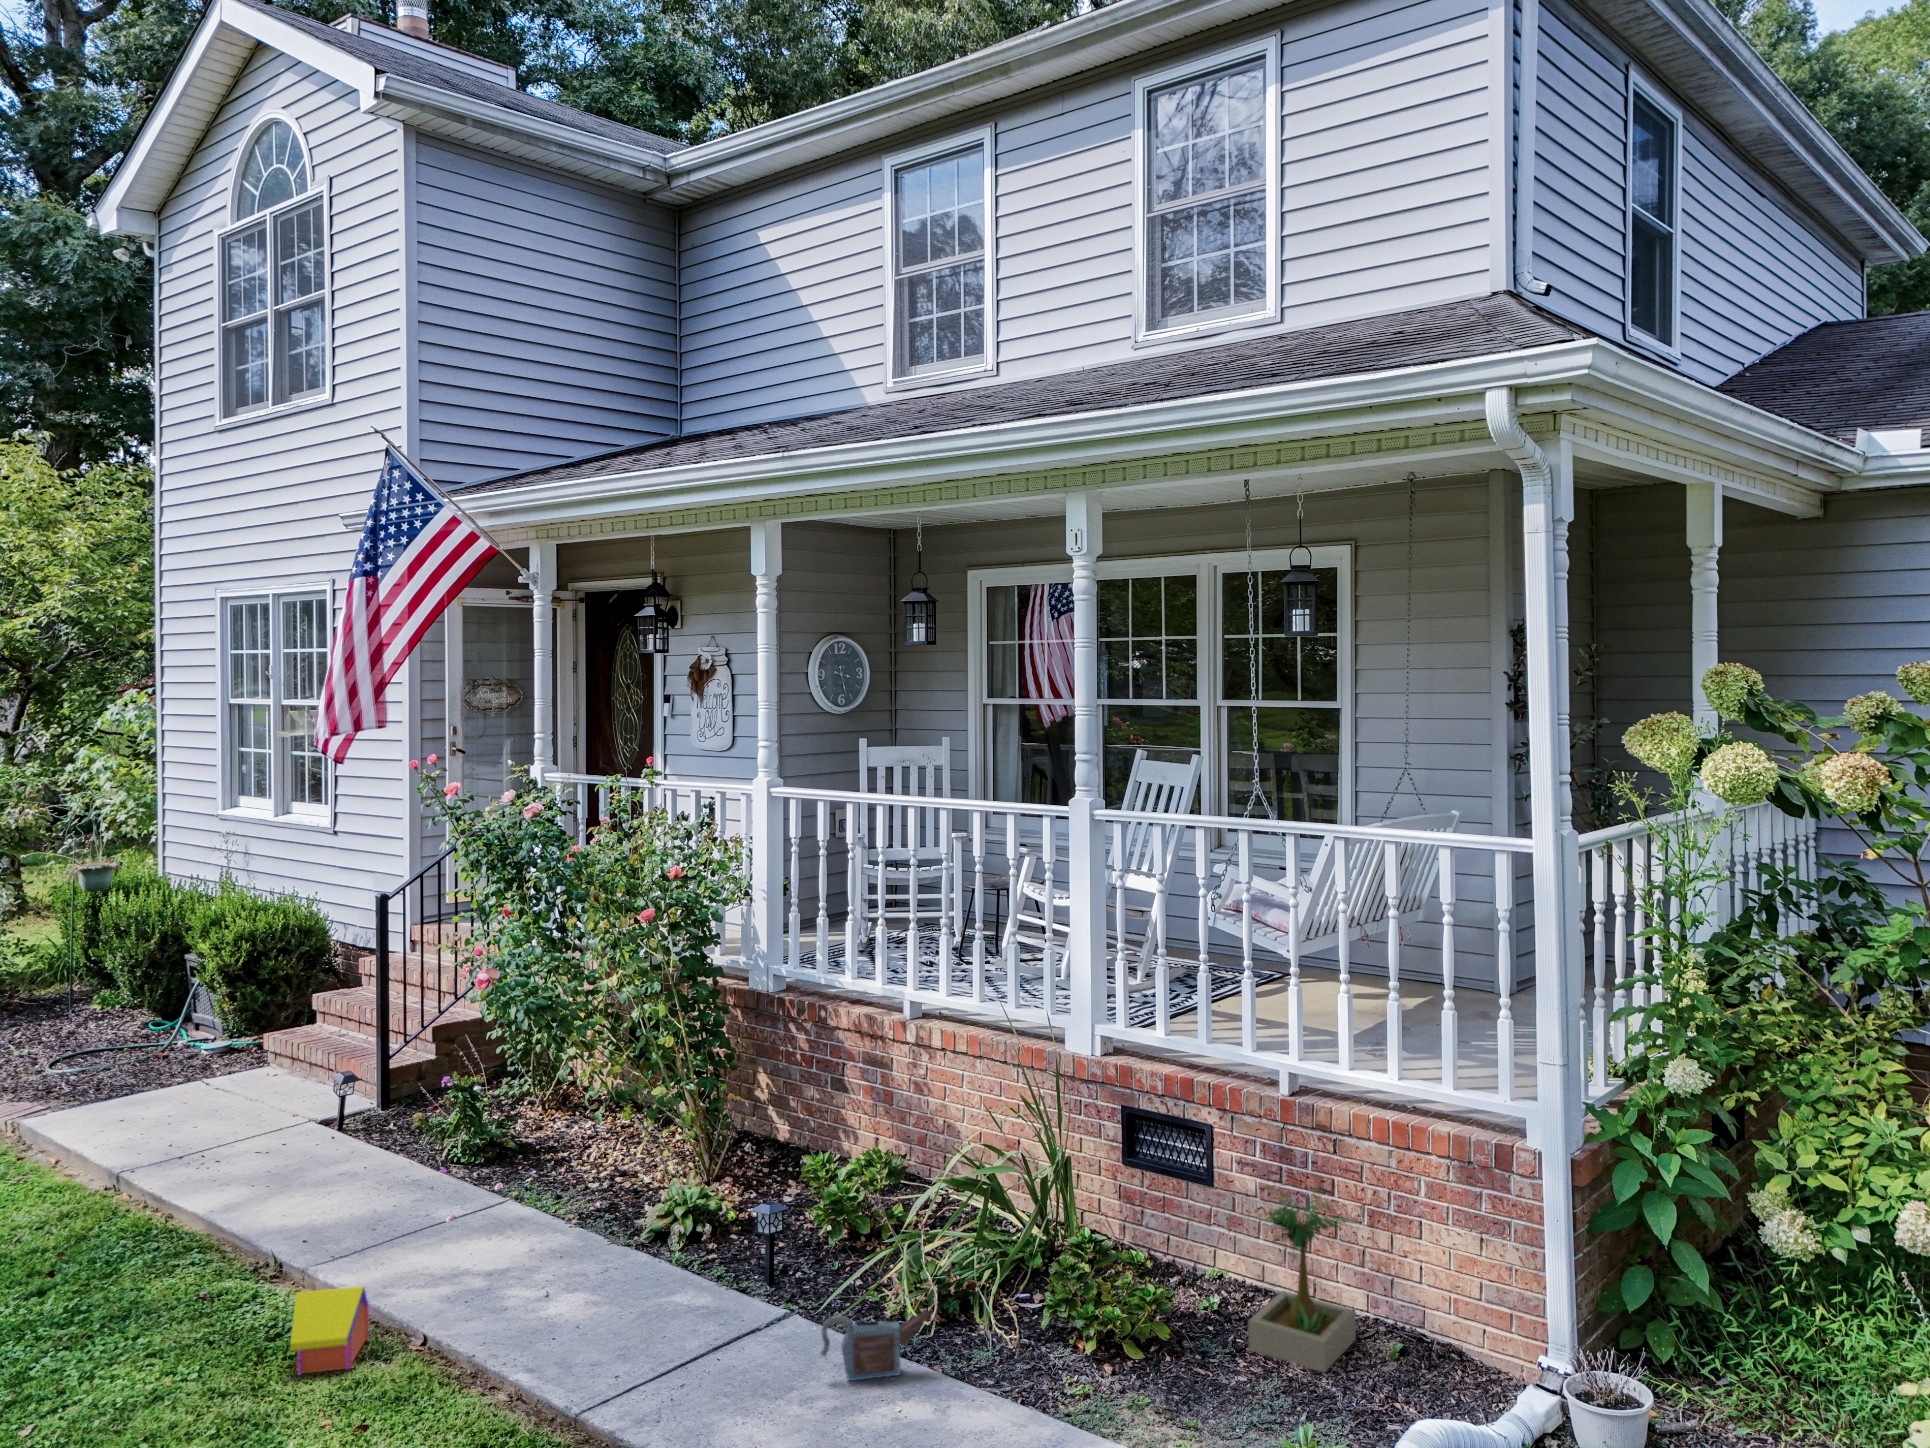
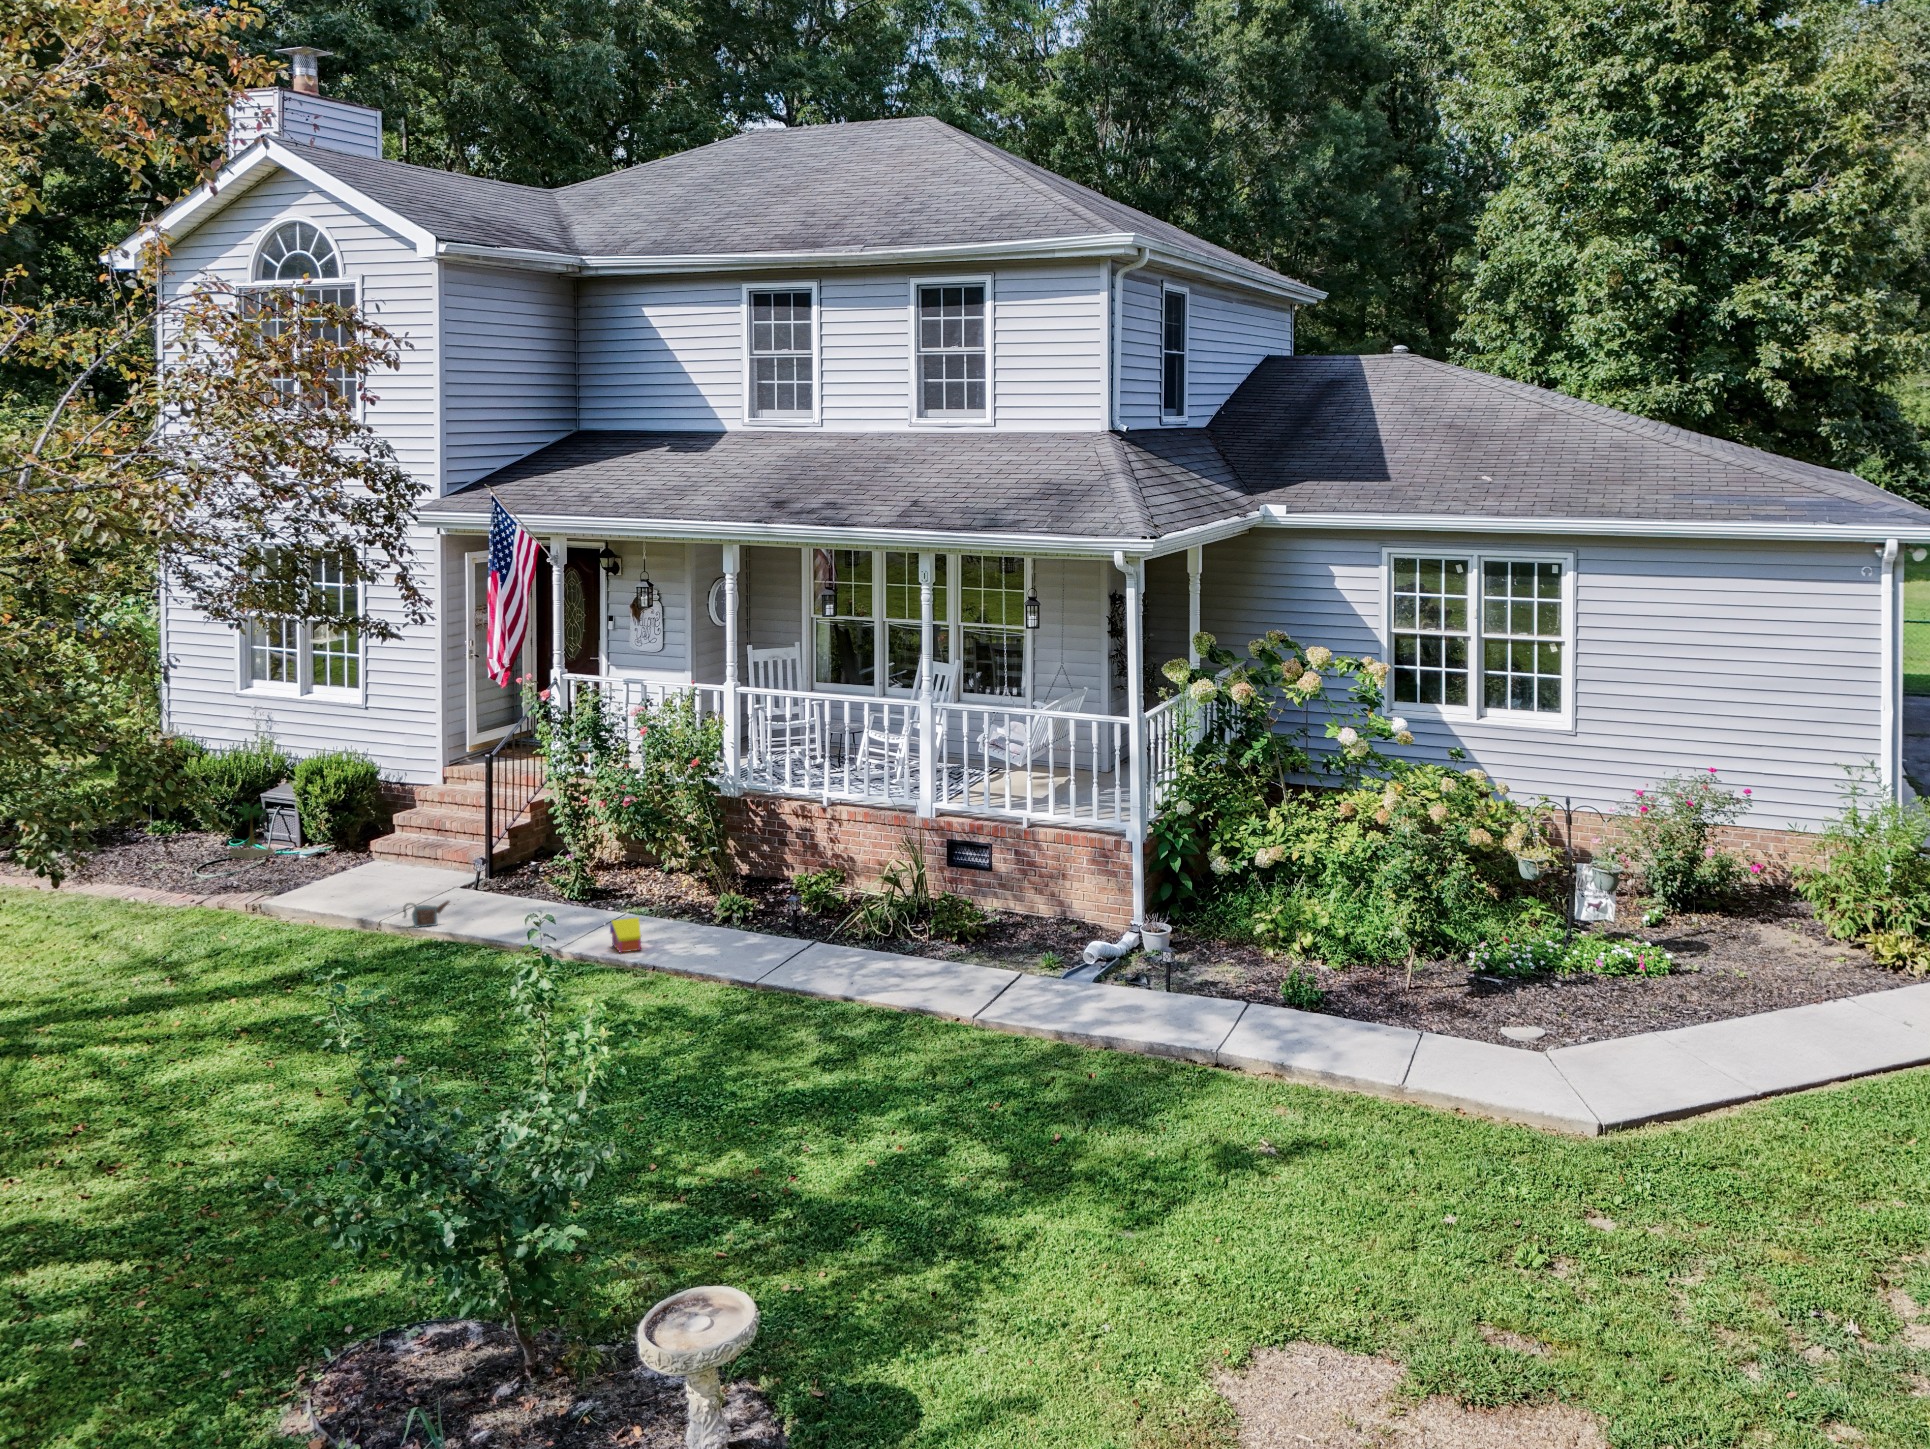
potted plant: present [1248,1184,1358,1372] -> present [230,804,275,859]
watering can: present [820,1310,931,1381] -> present [403,901,449,927]

